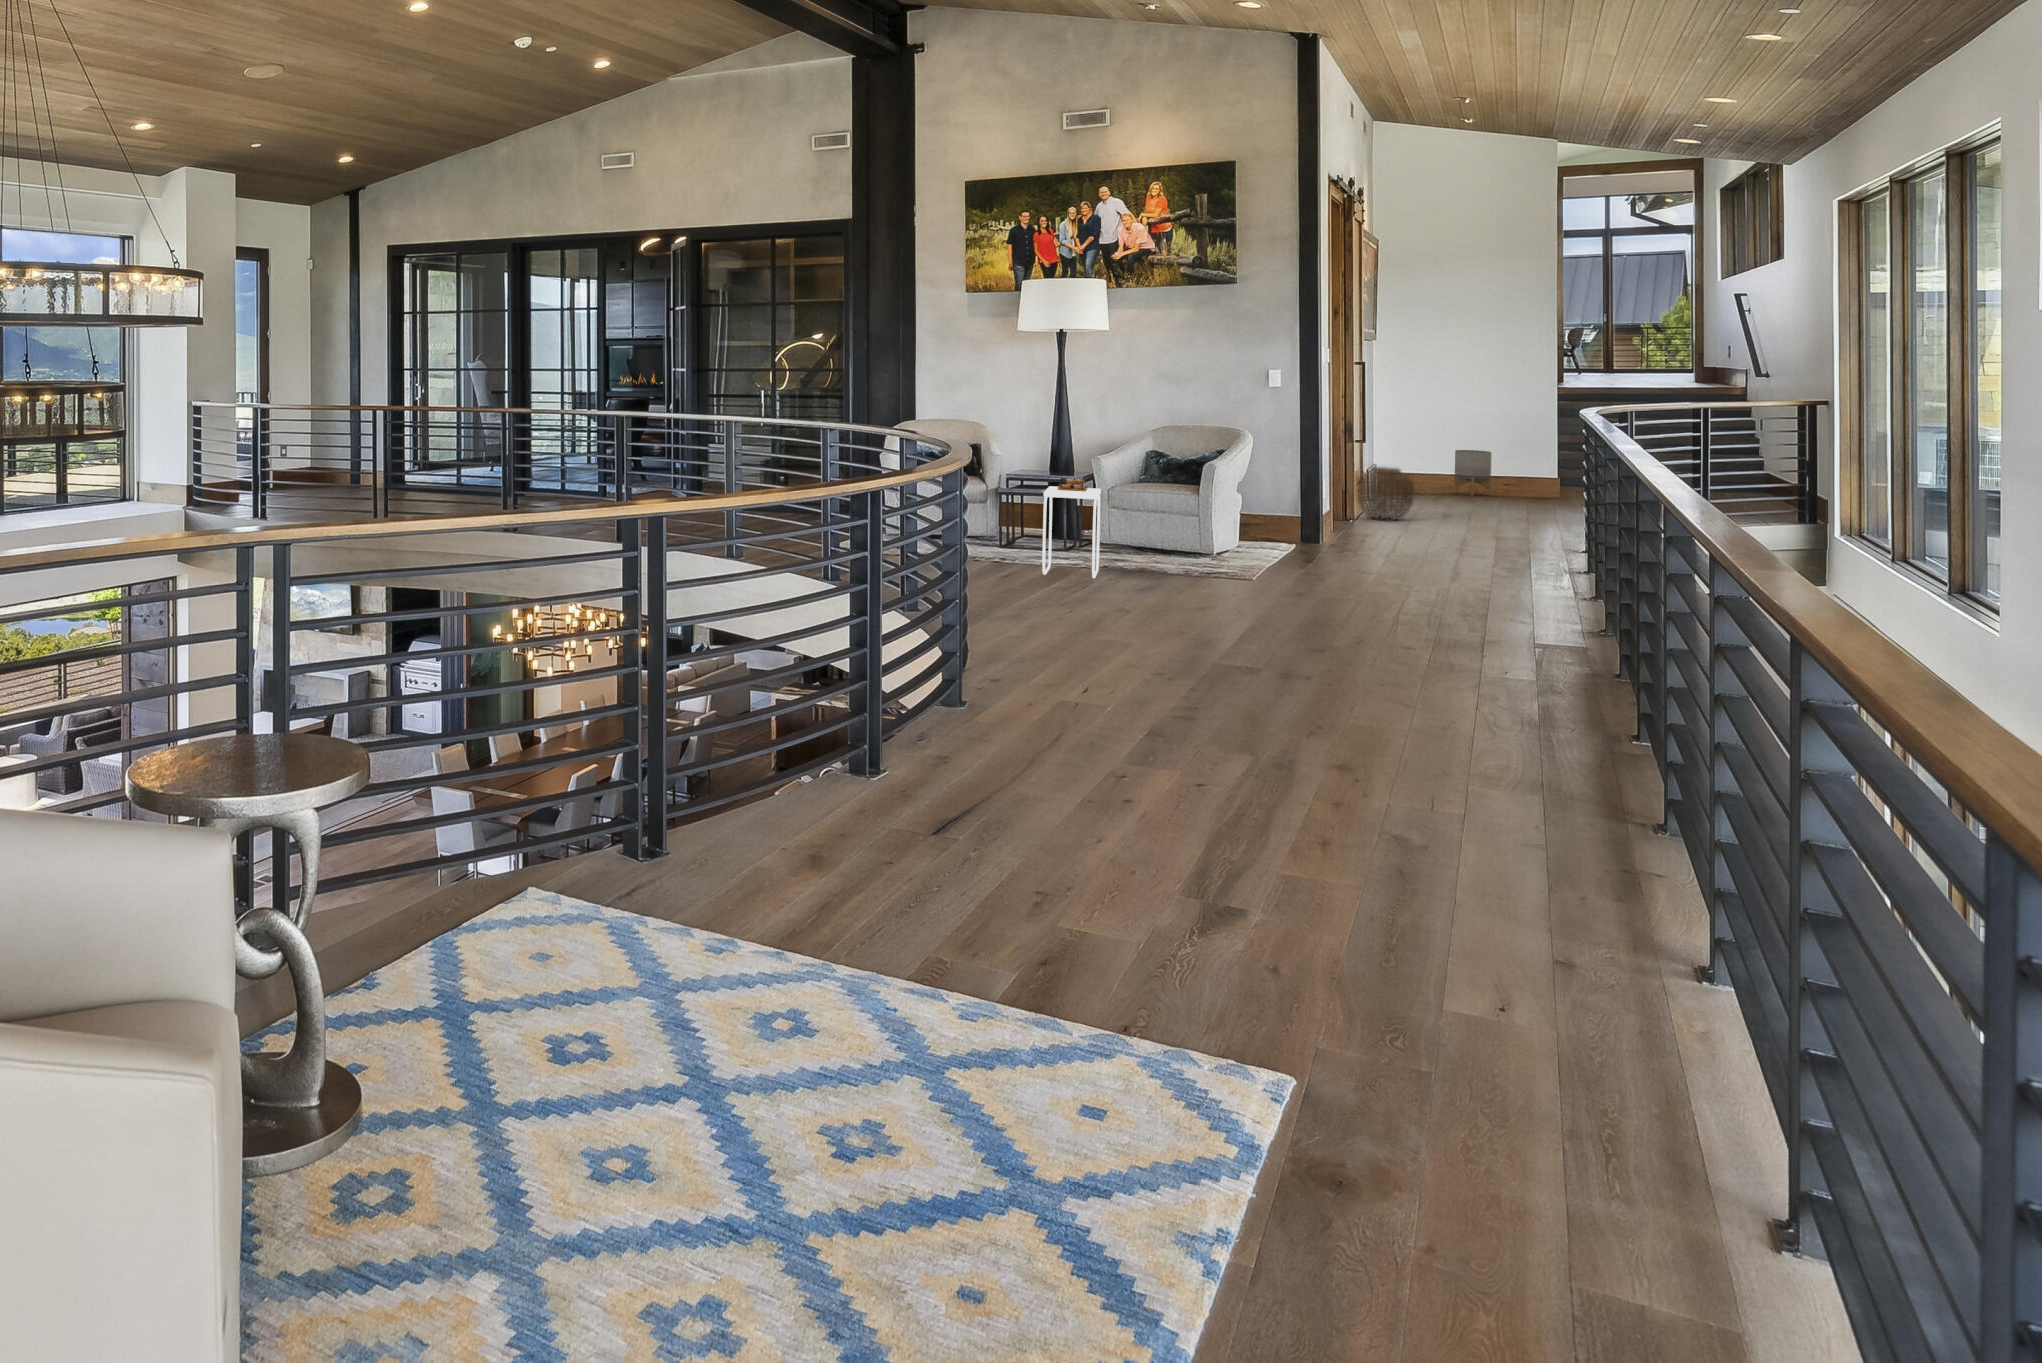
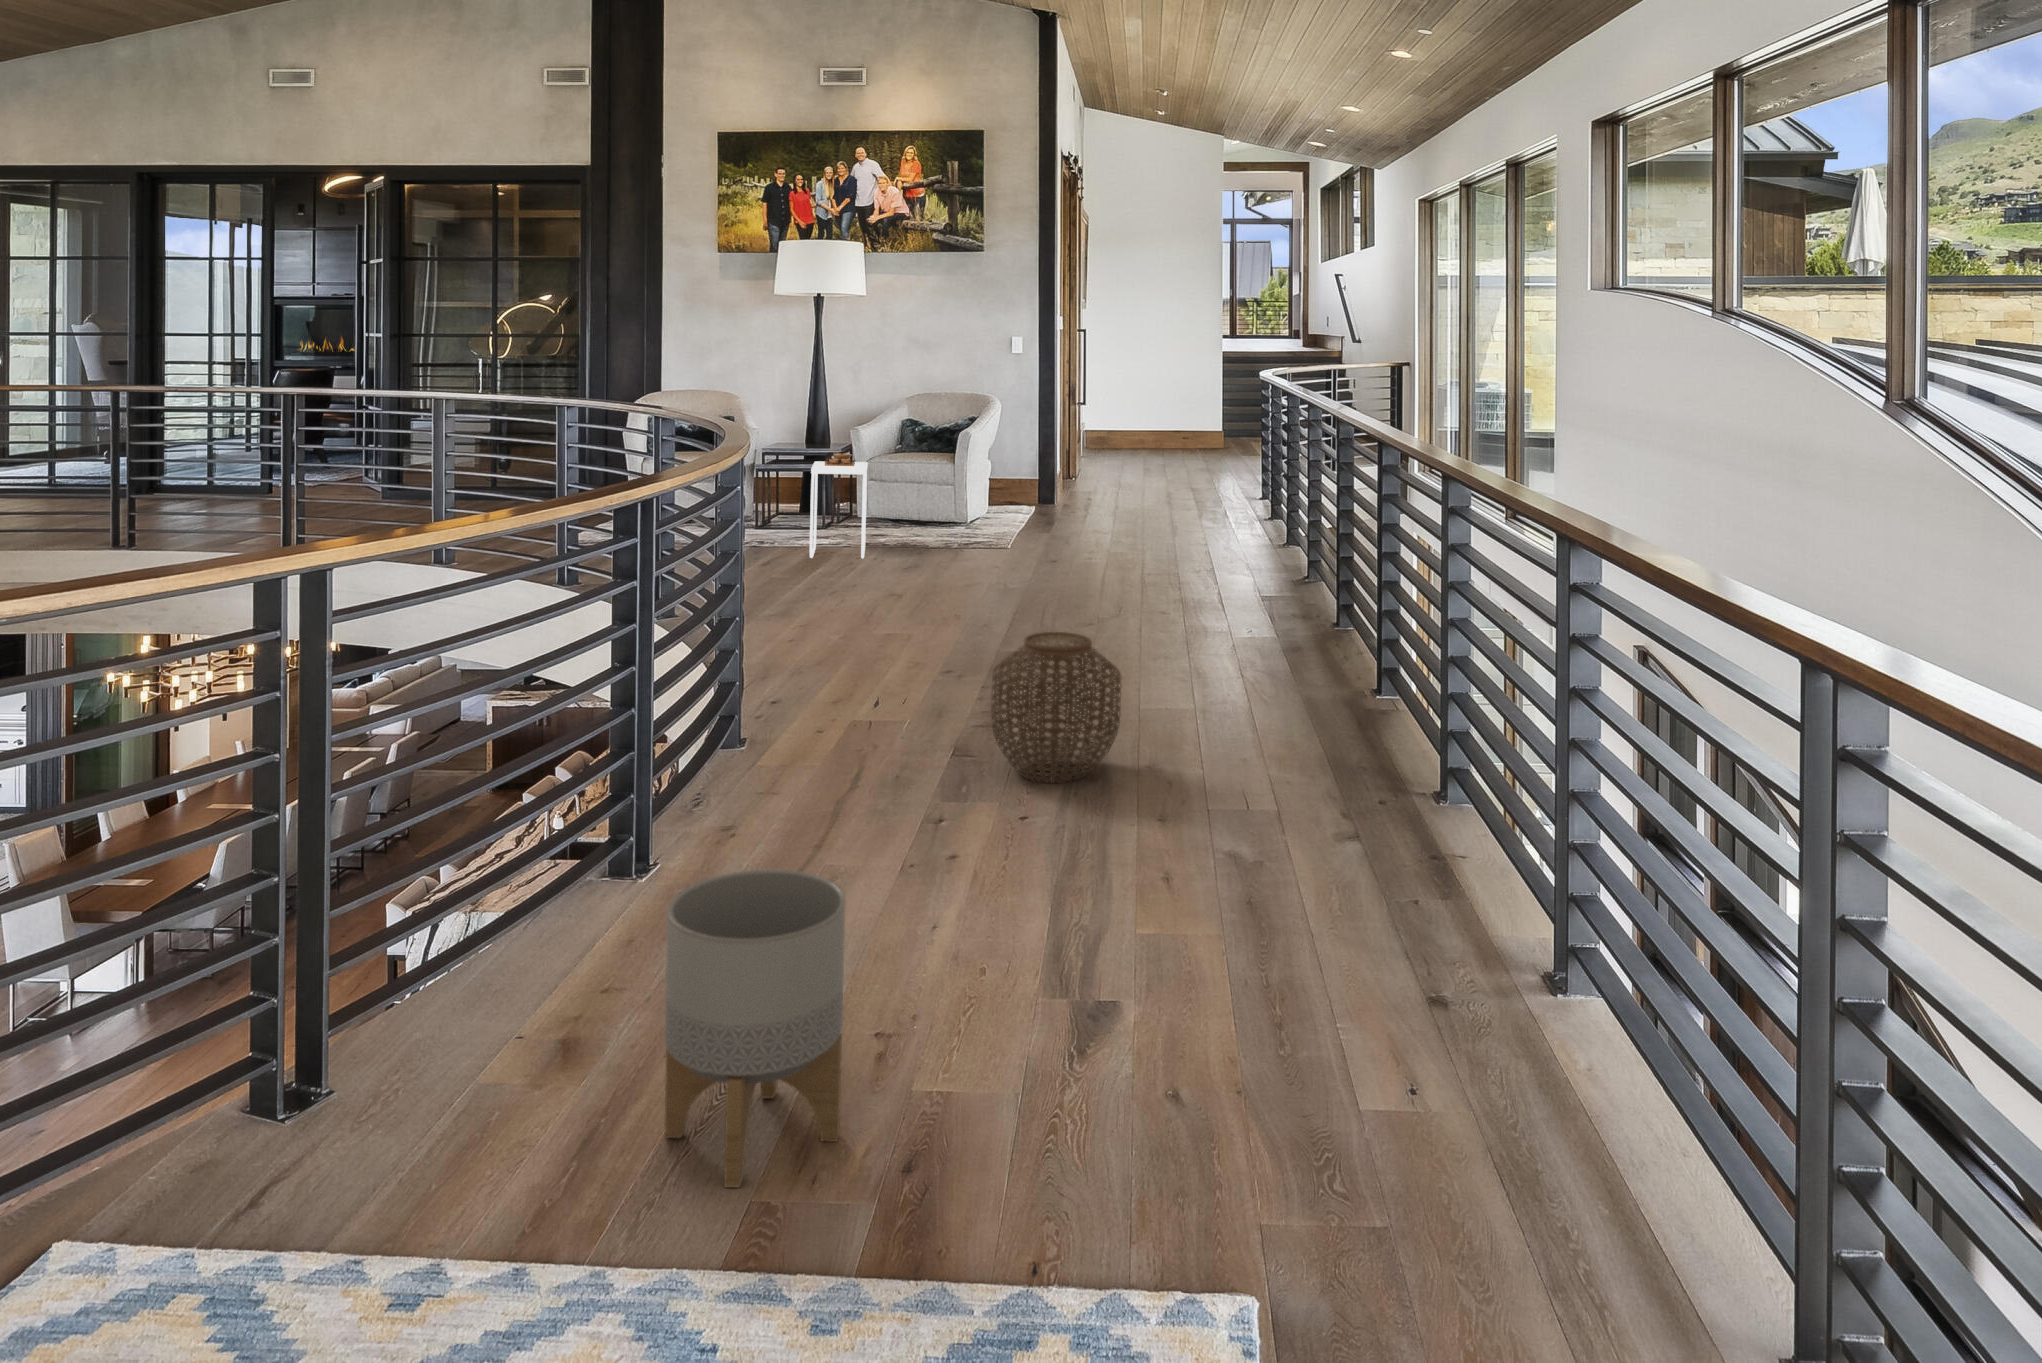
planter: present [1454,450,1492,496] -> present [664,869,845,1187]
woven basket: present [1358,467,1414,521] -> present [991,632,1121,783]

